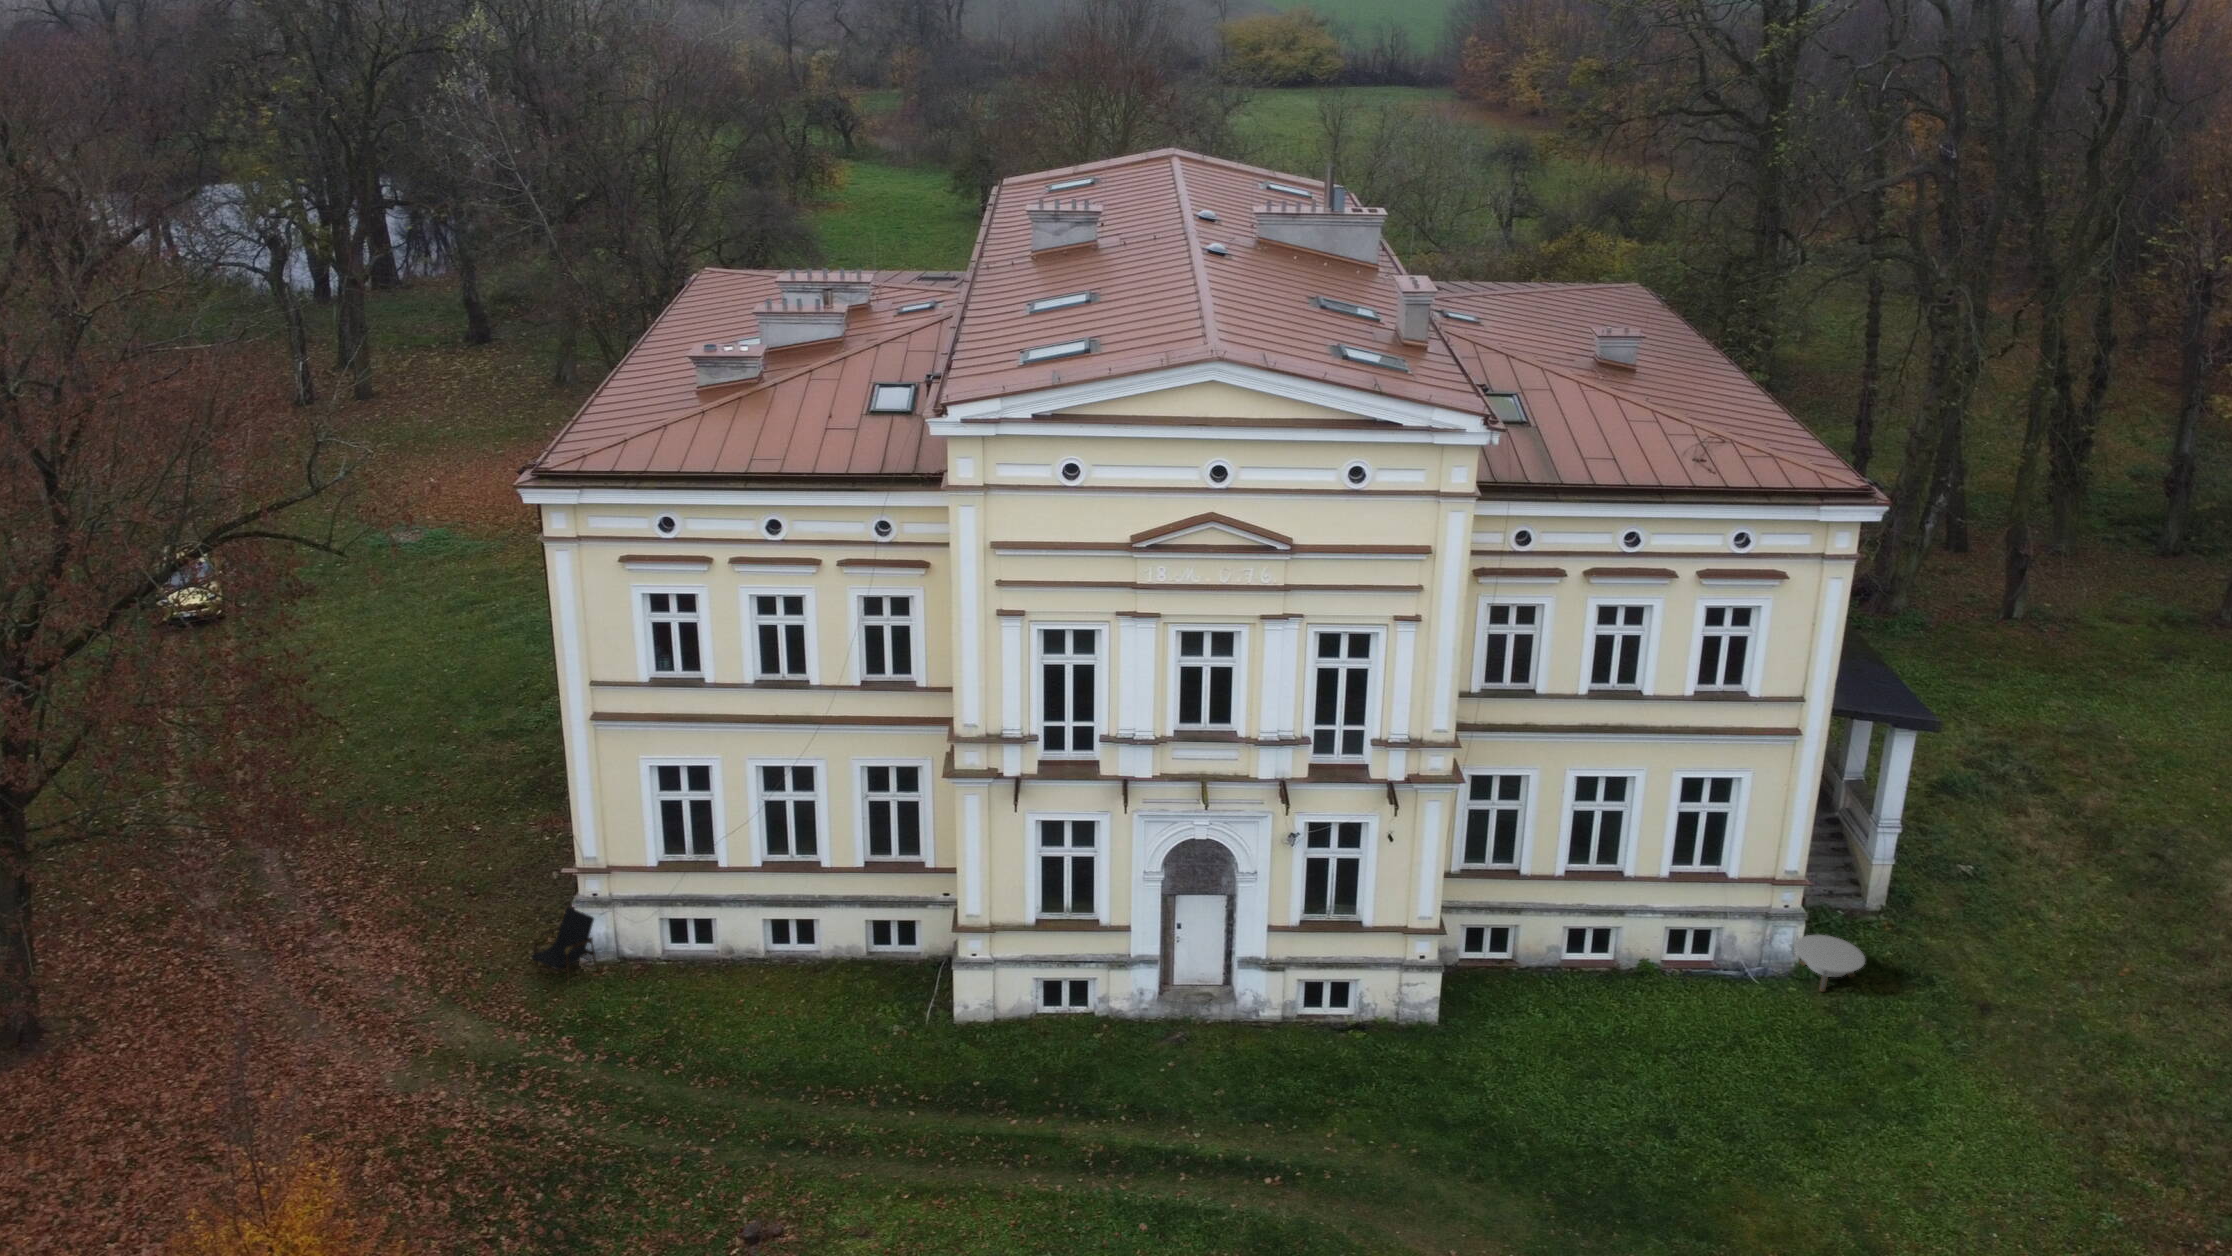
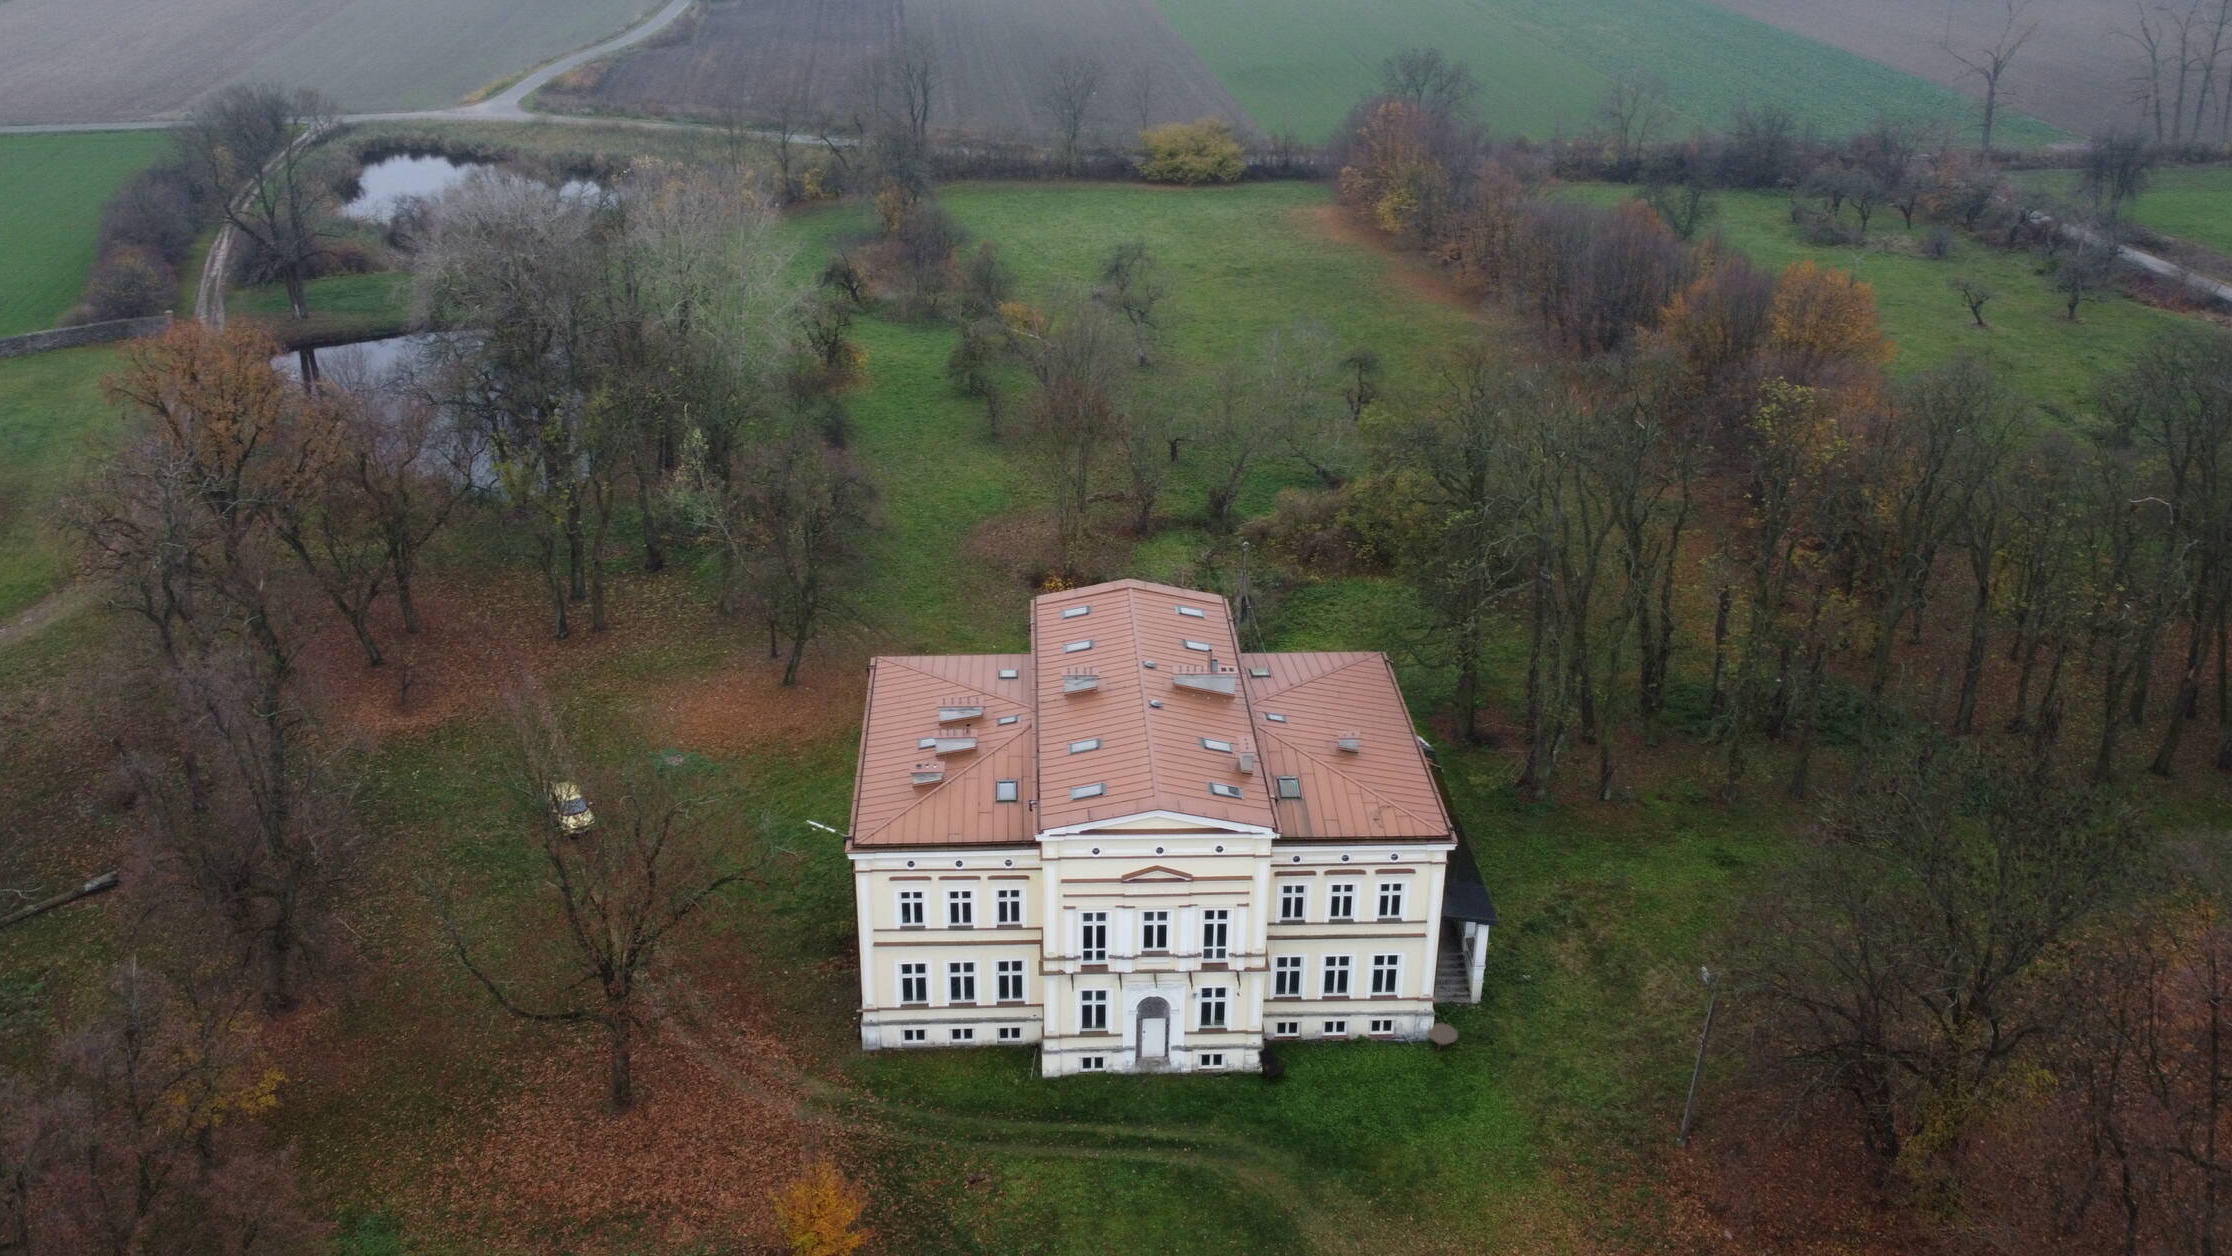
lounge chair: present [531,907,596,984] -> present [1257,1046,1285,1078]

